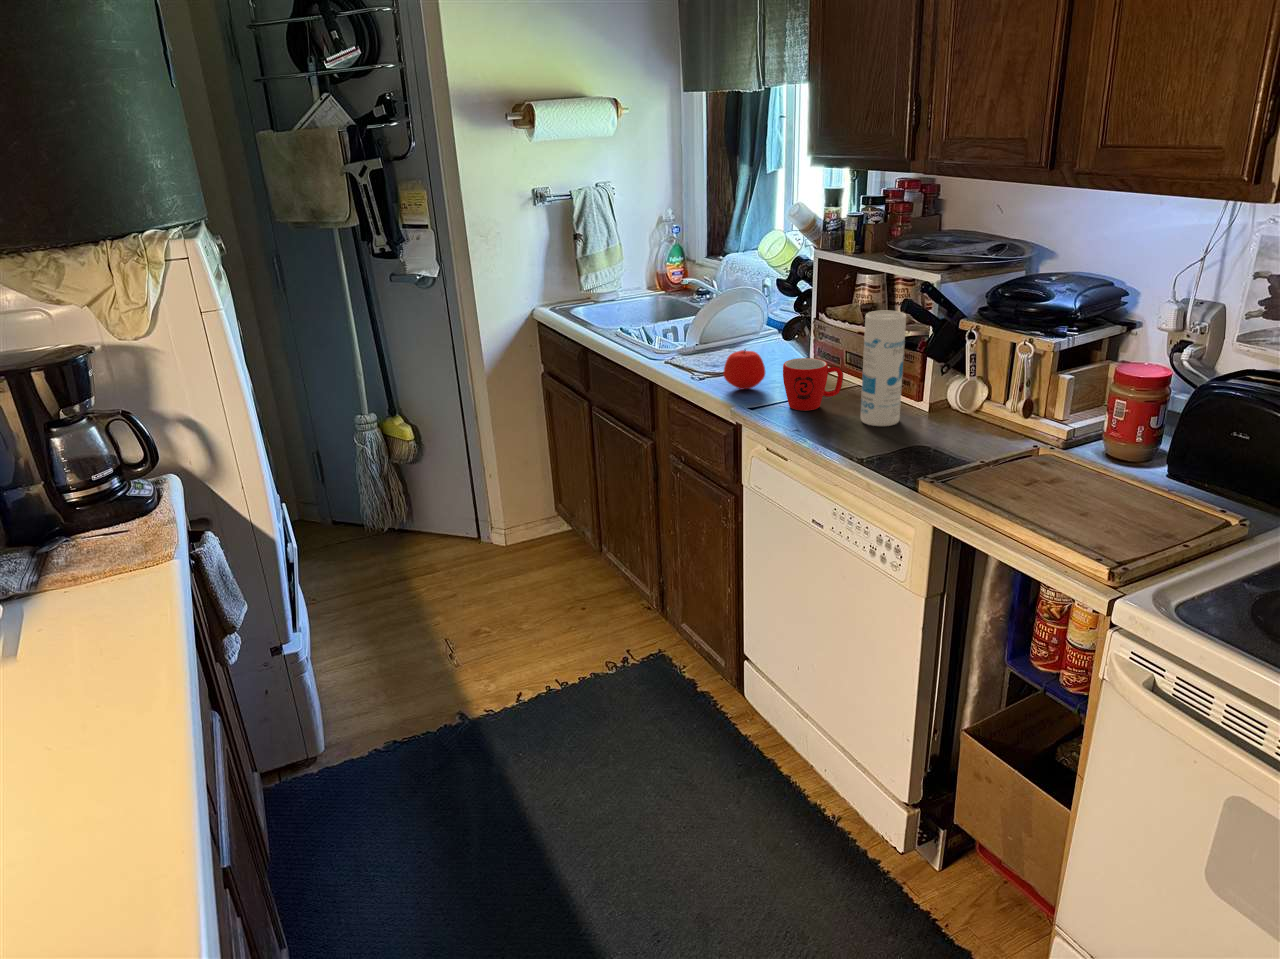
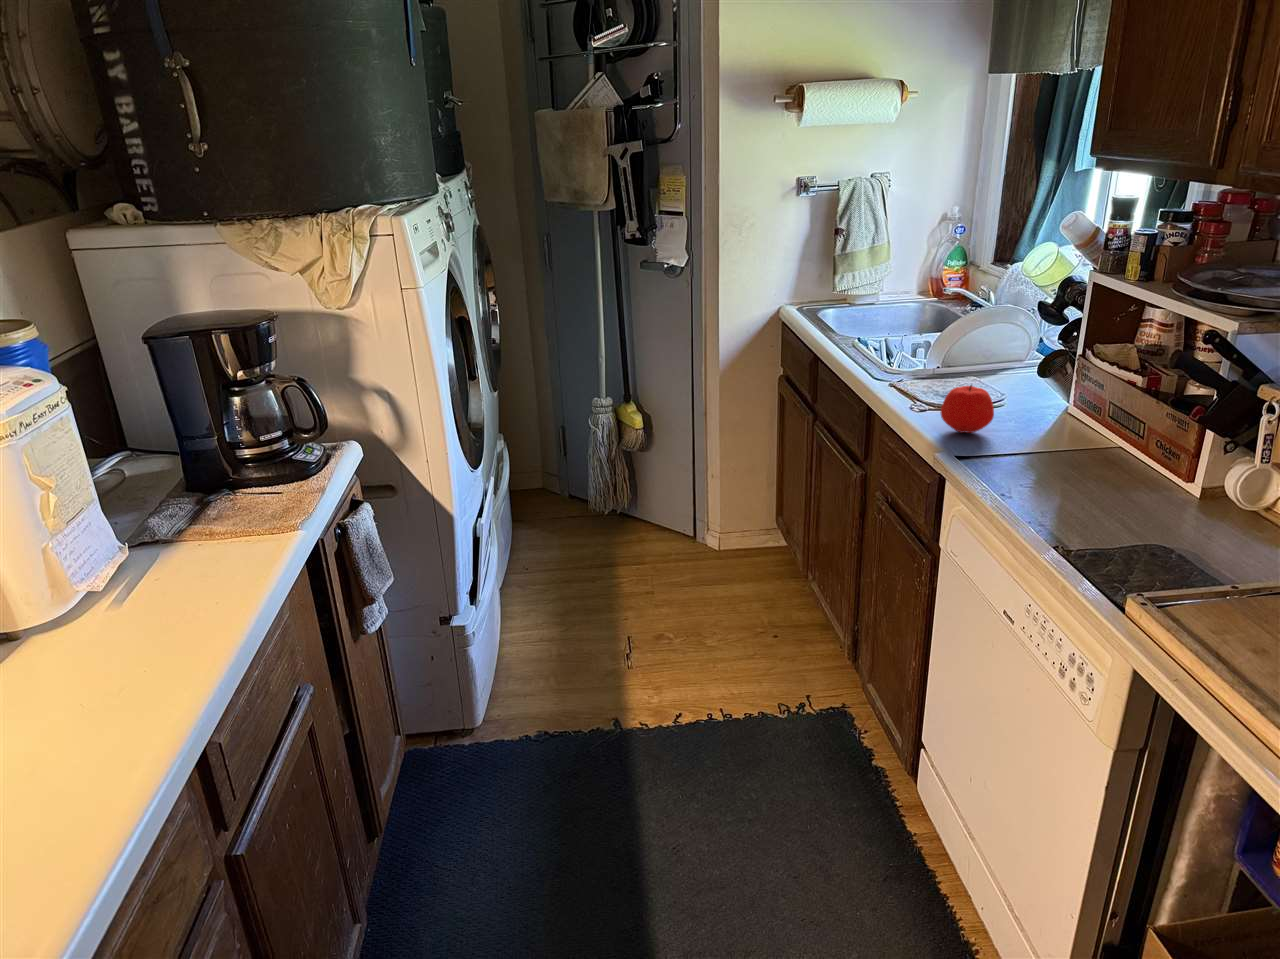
canister: present [861,310,906,426] -> none [1093,360,1174,510]
mug: present [783,358,843,411] -> none [1004,406,1084,472]

